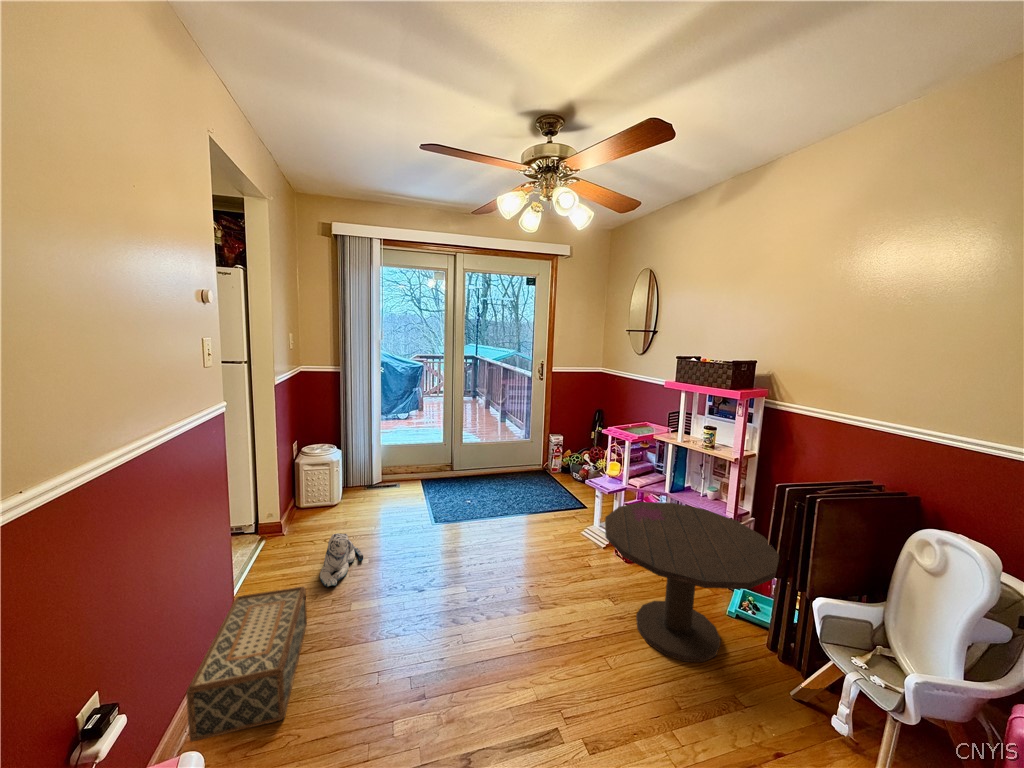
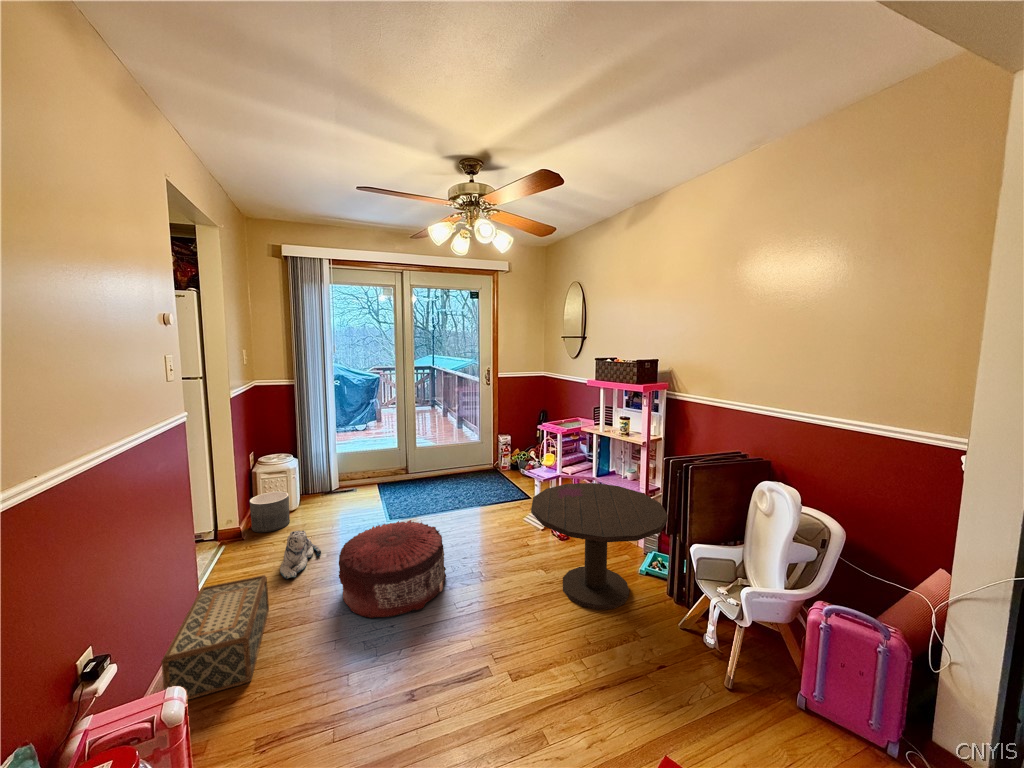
planter: none [291,485,331,528] -> present [250,491,290,532]
pouf: none [383,530,501,647] -> present [339,520,446,618]

